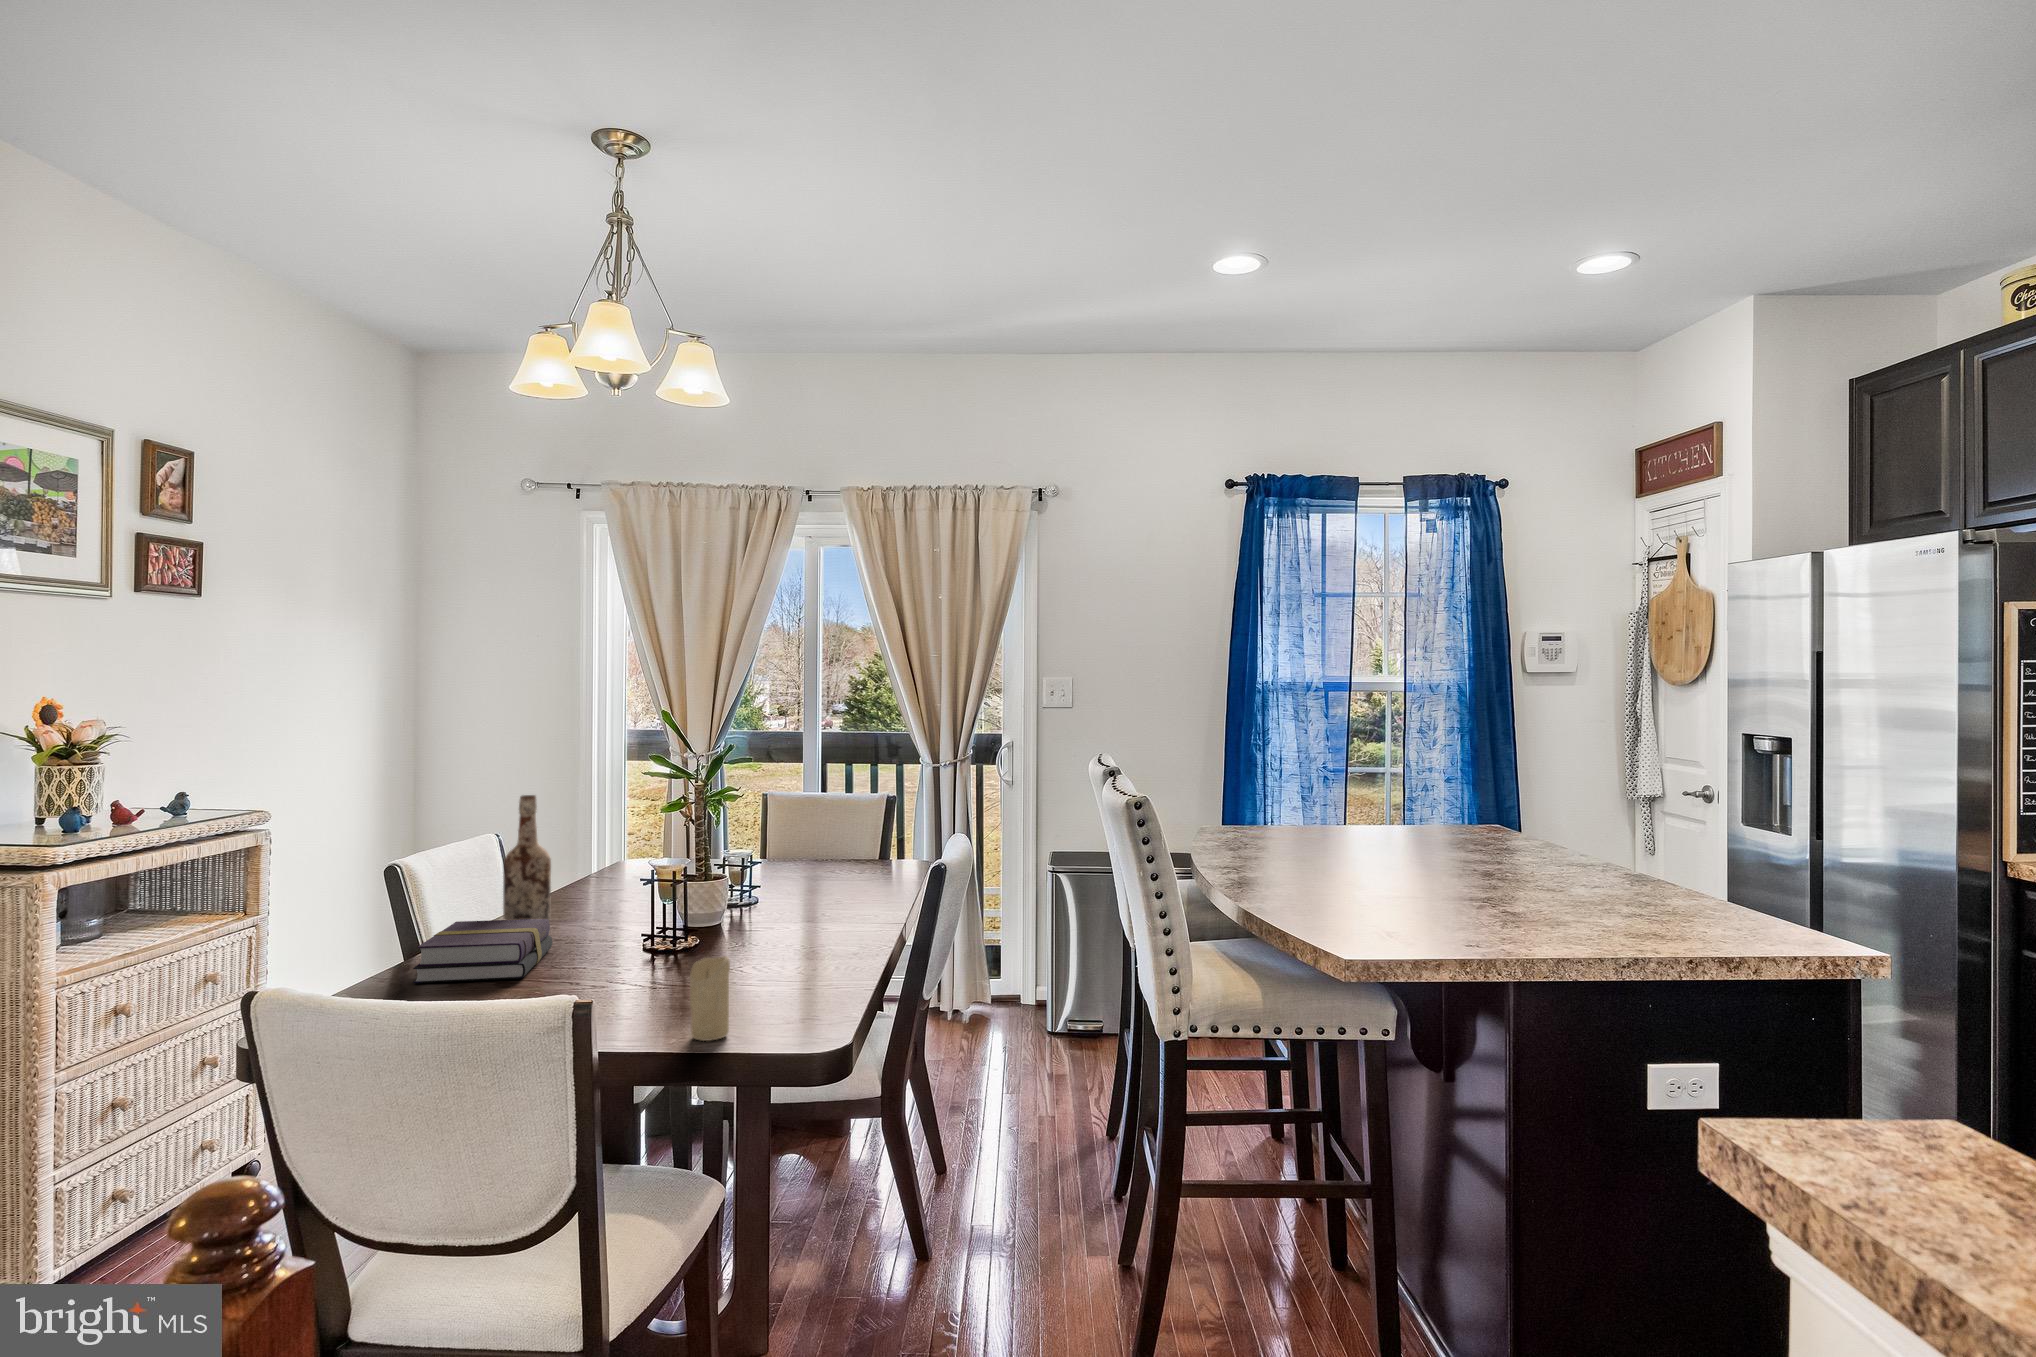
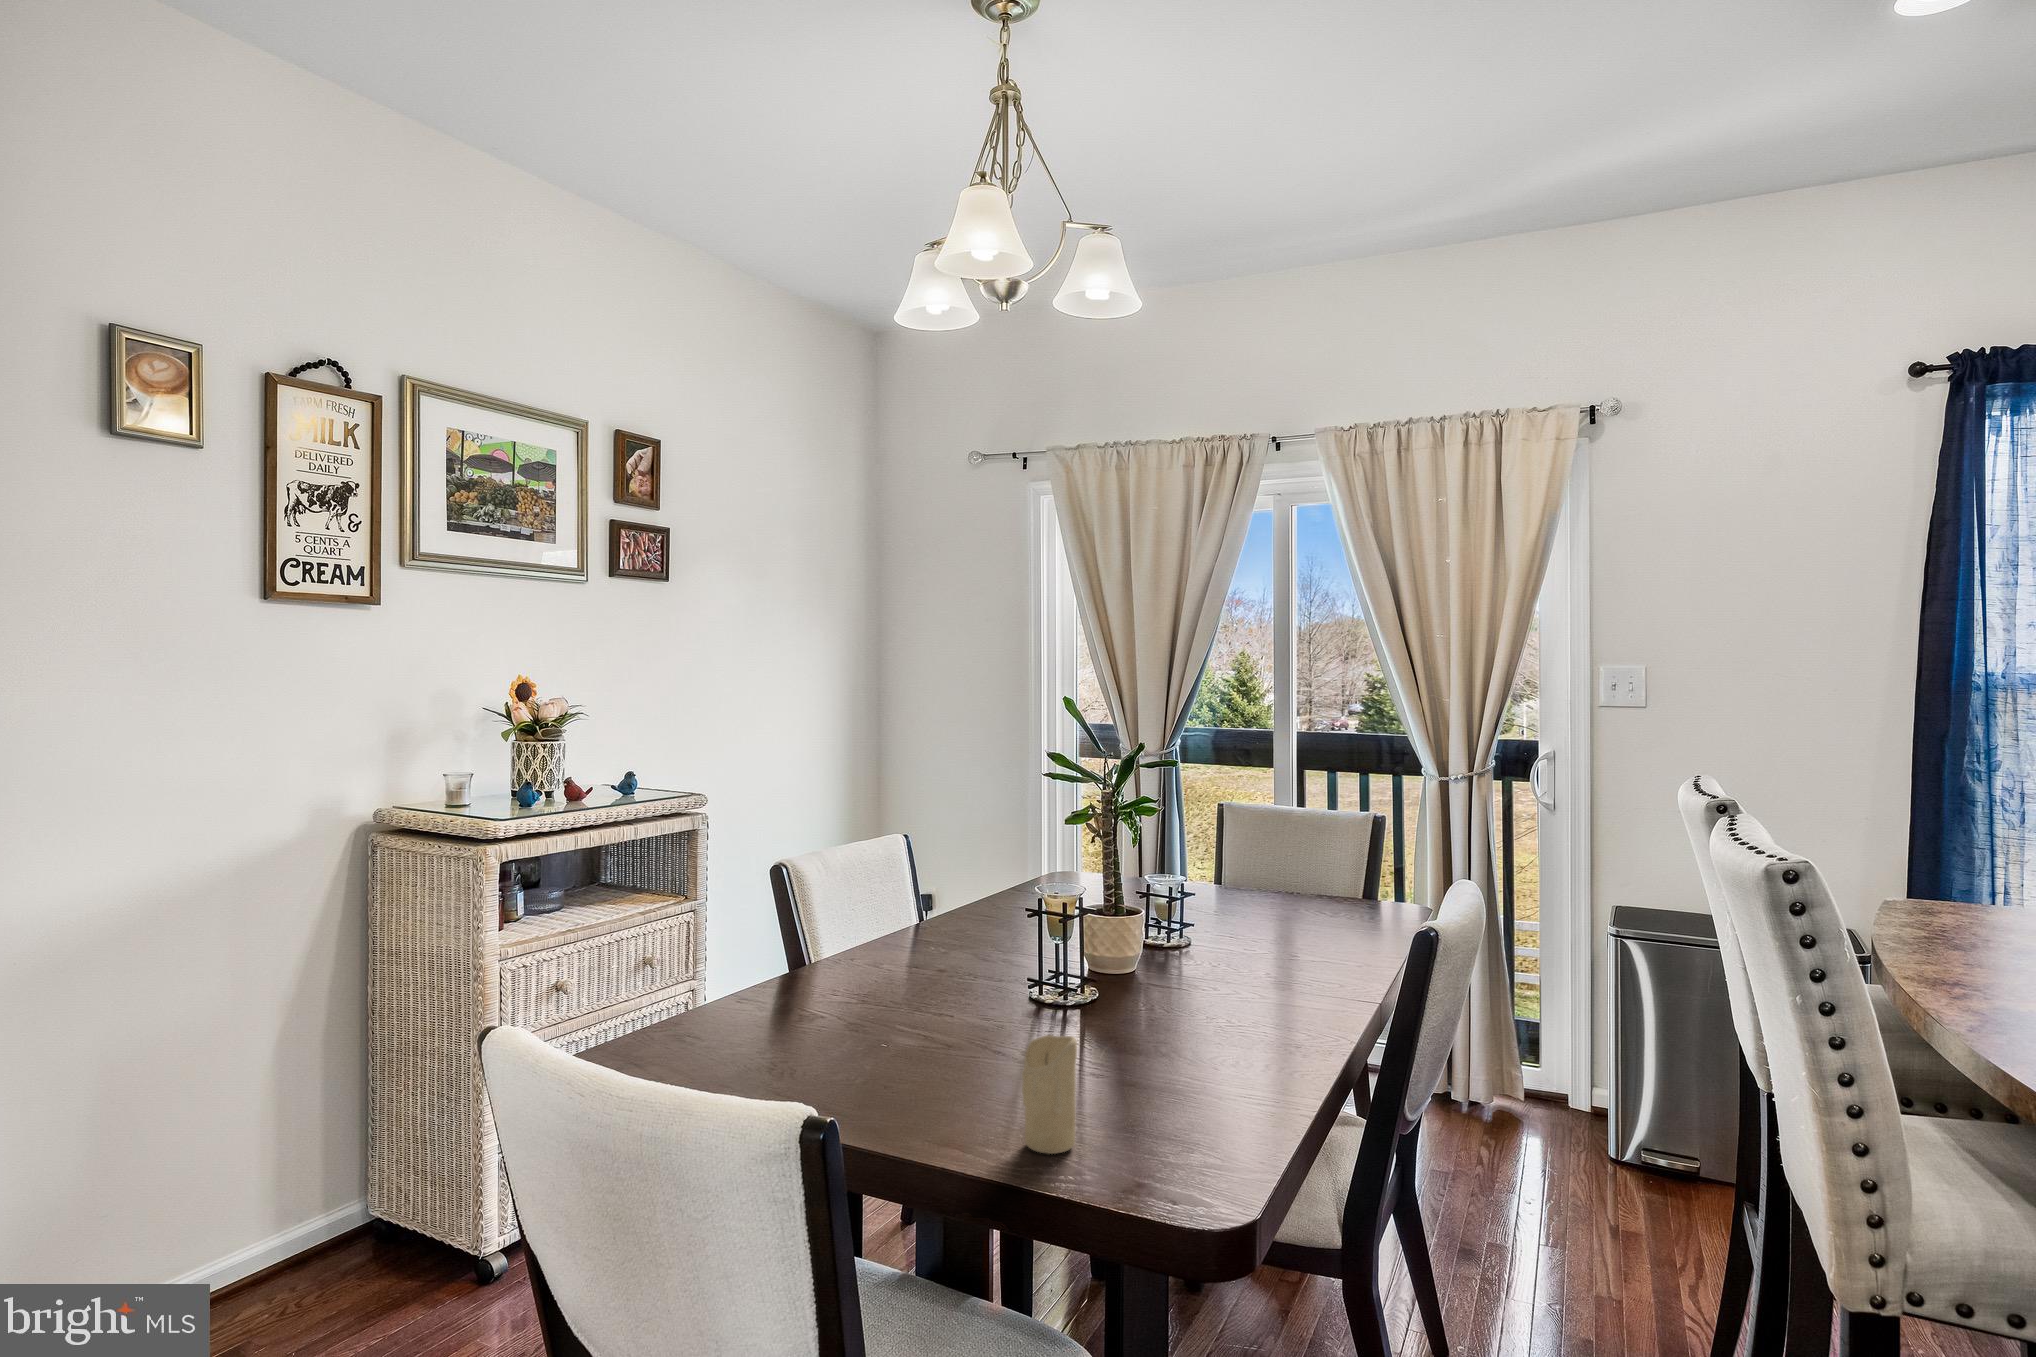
wine bottle: present [503,795,551,920] -> none [882,794,933,965]
book: present [413,919,552,983] -> none [760,937,925,1017]

